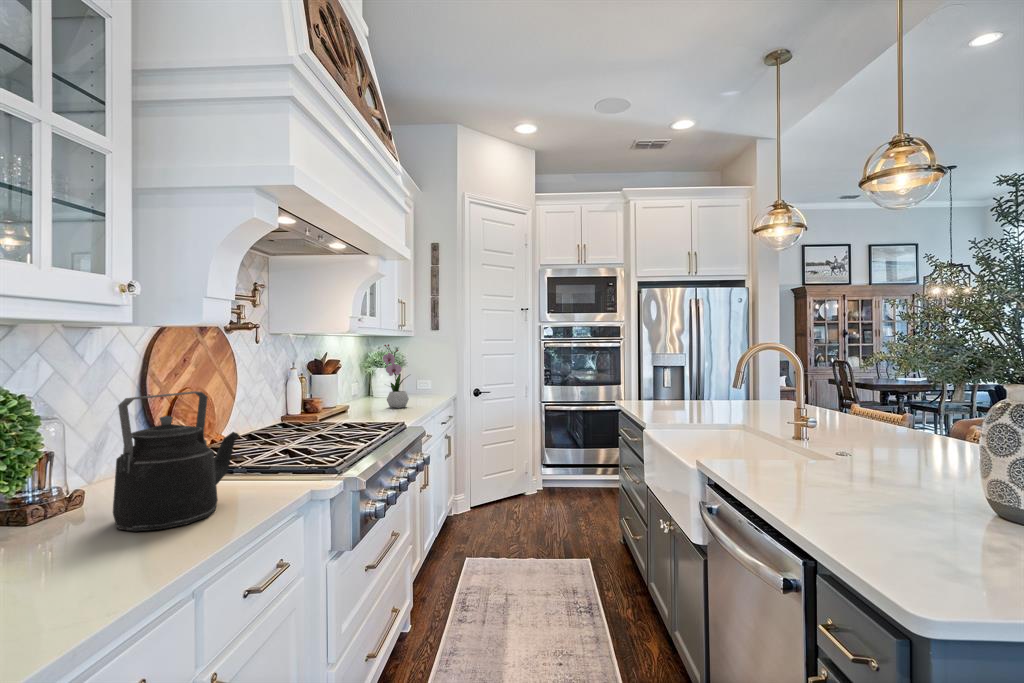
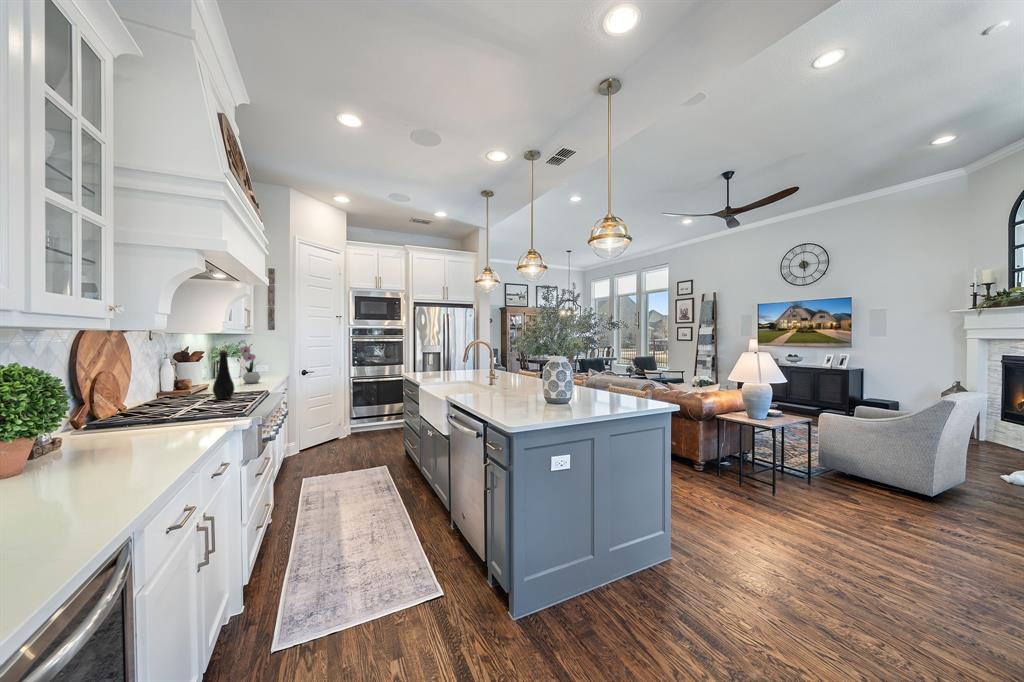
bottle: none [330,358,357,433] -> present [213,350,234,399]
kettle: present [113,391,239,531] -> none [112,371,189,452]

